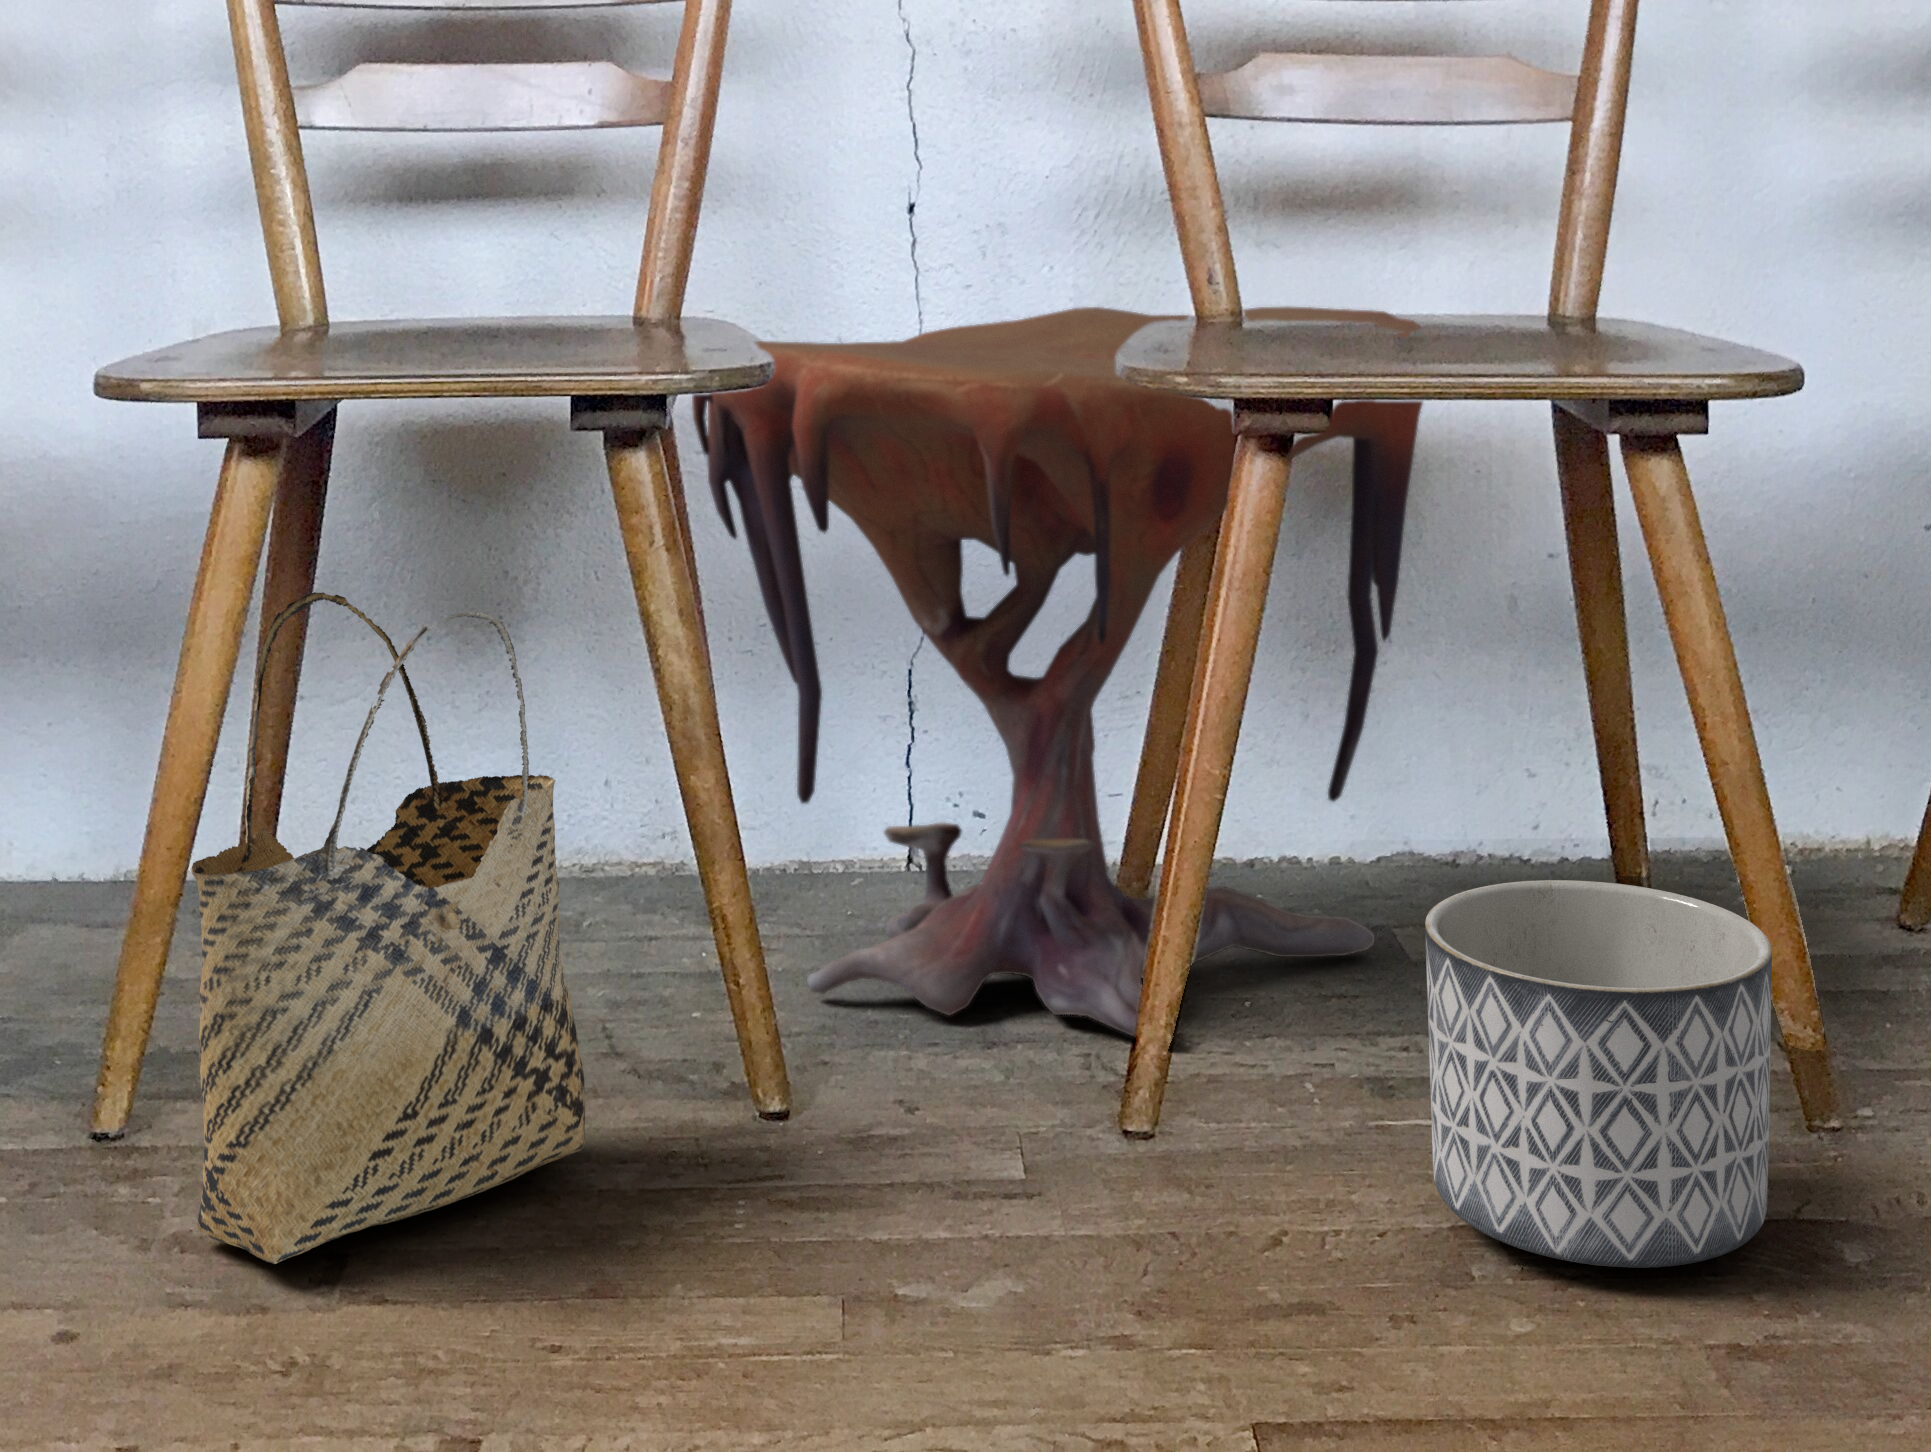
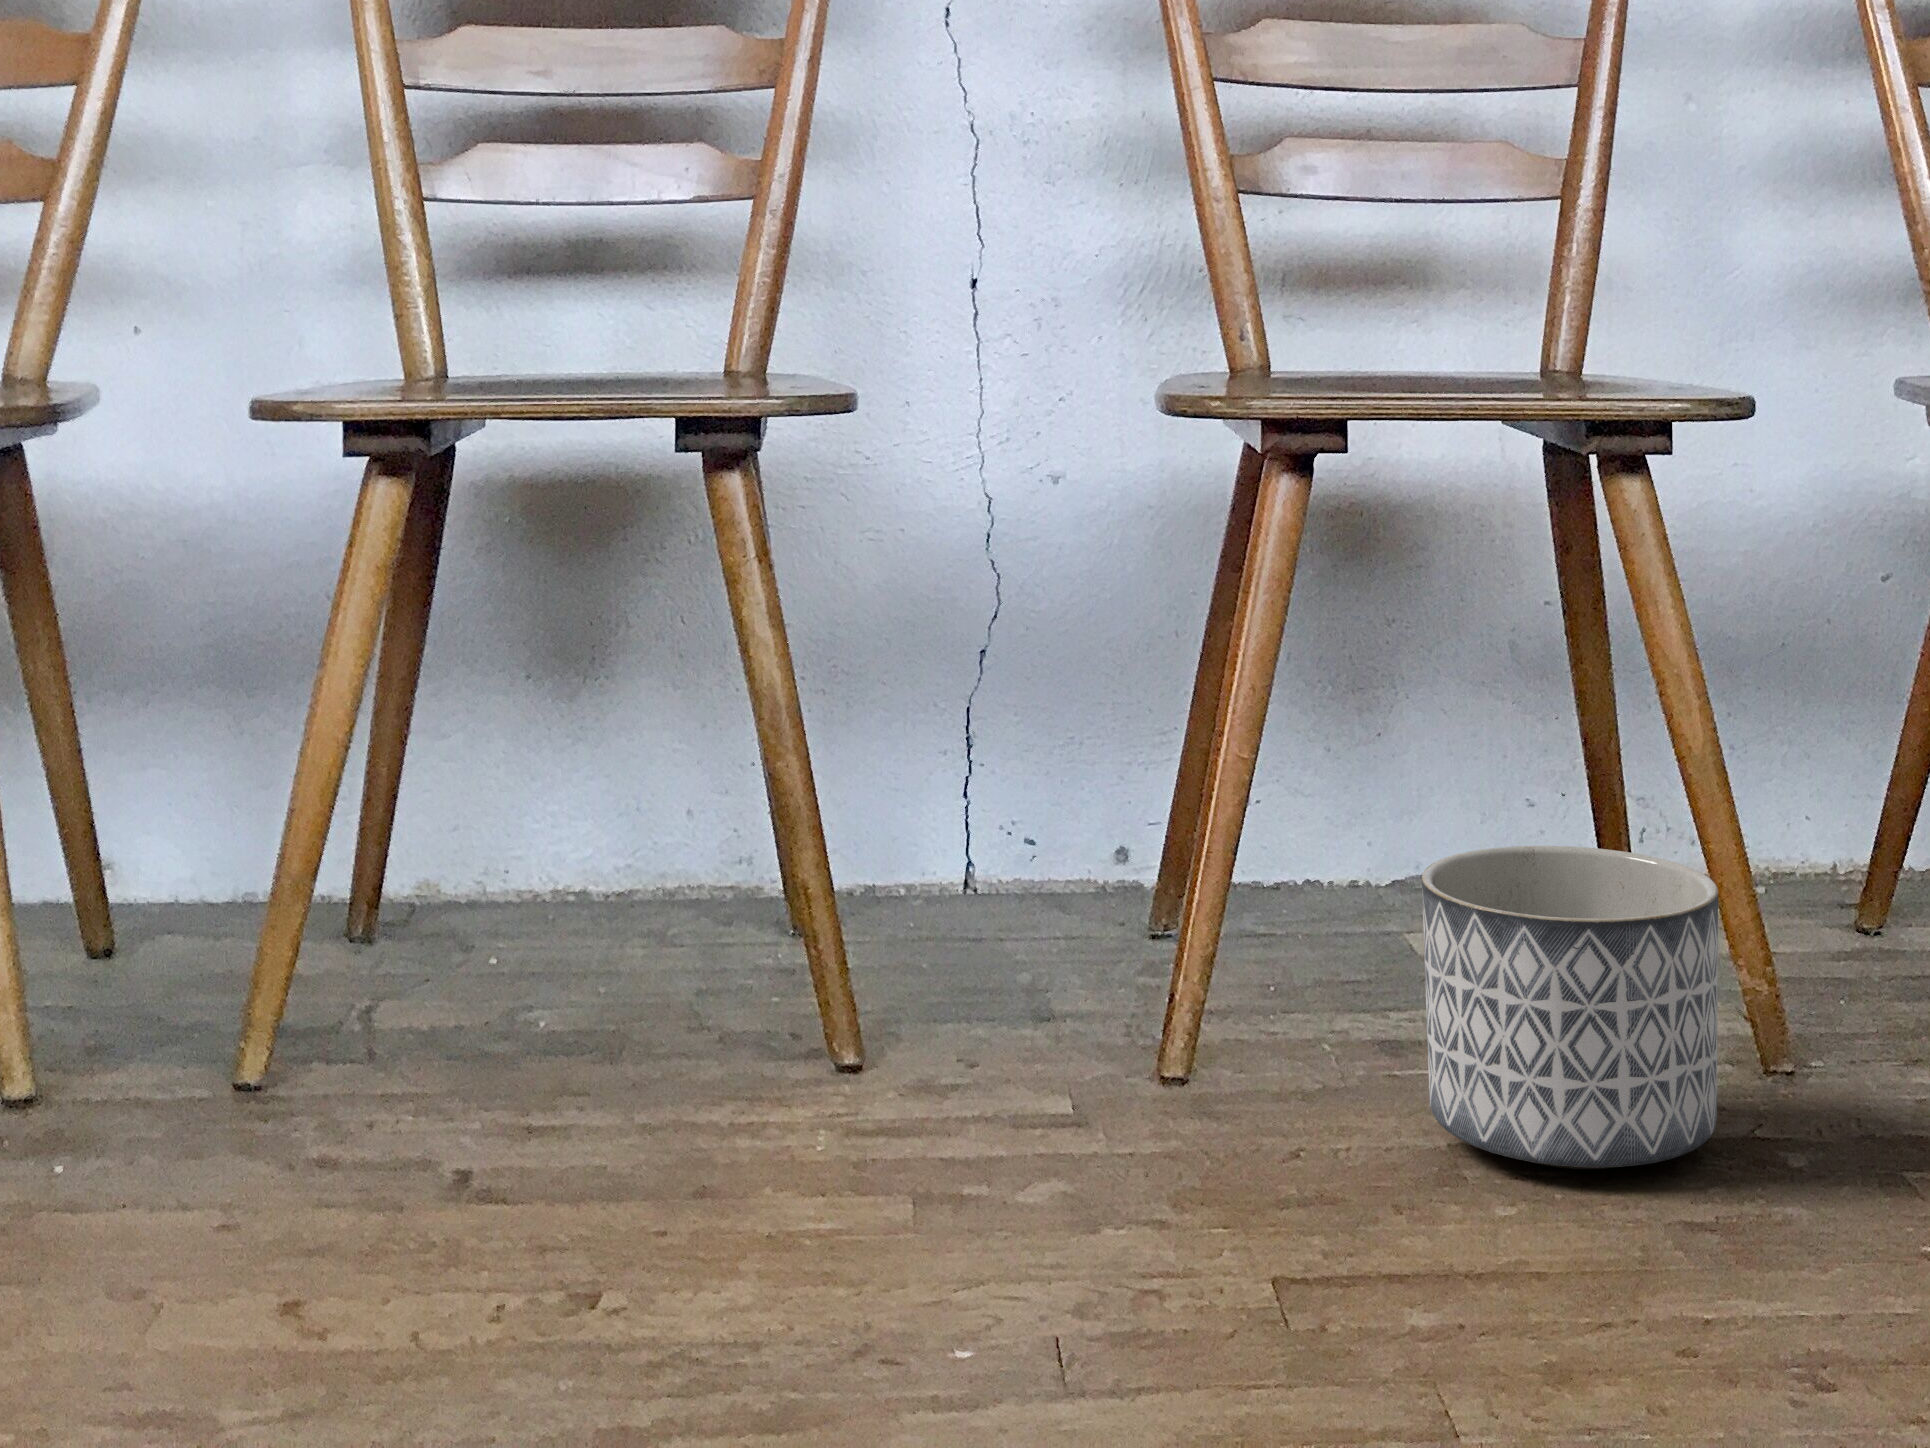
side table: present [692,307,1423,1036] -> none [779,364,1438,1015]
woven basket: present [191,592,585,1264] -> none [334,593,680,1181]

